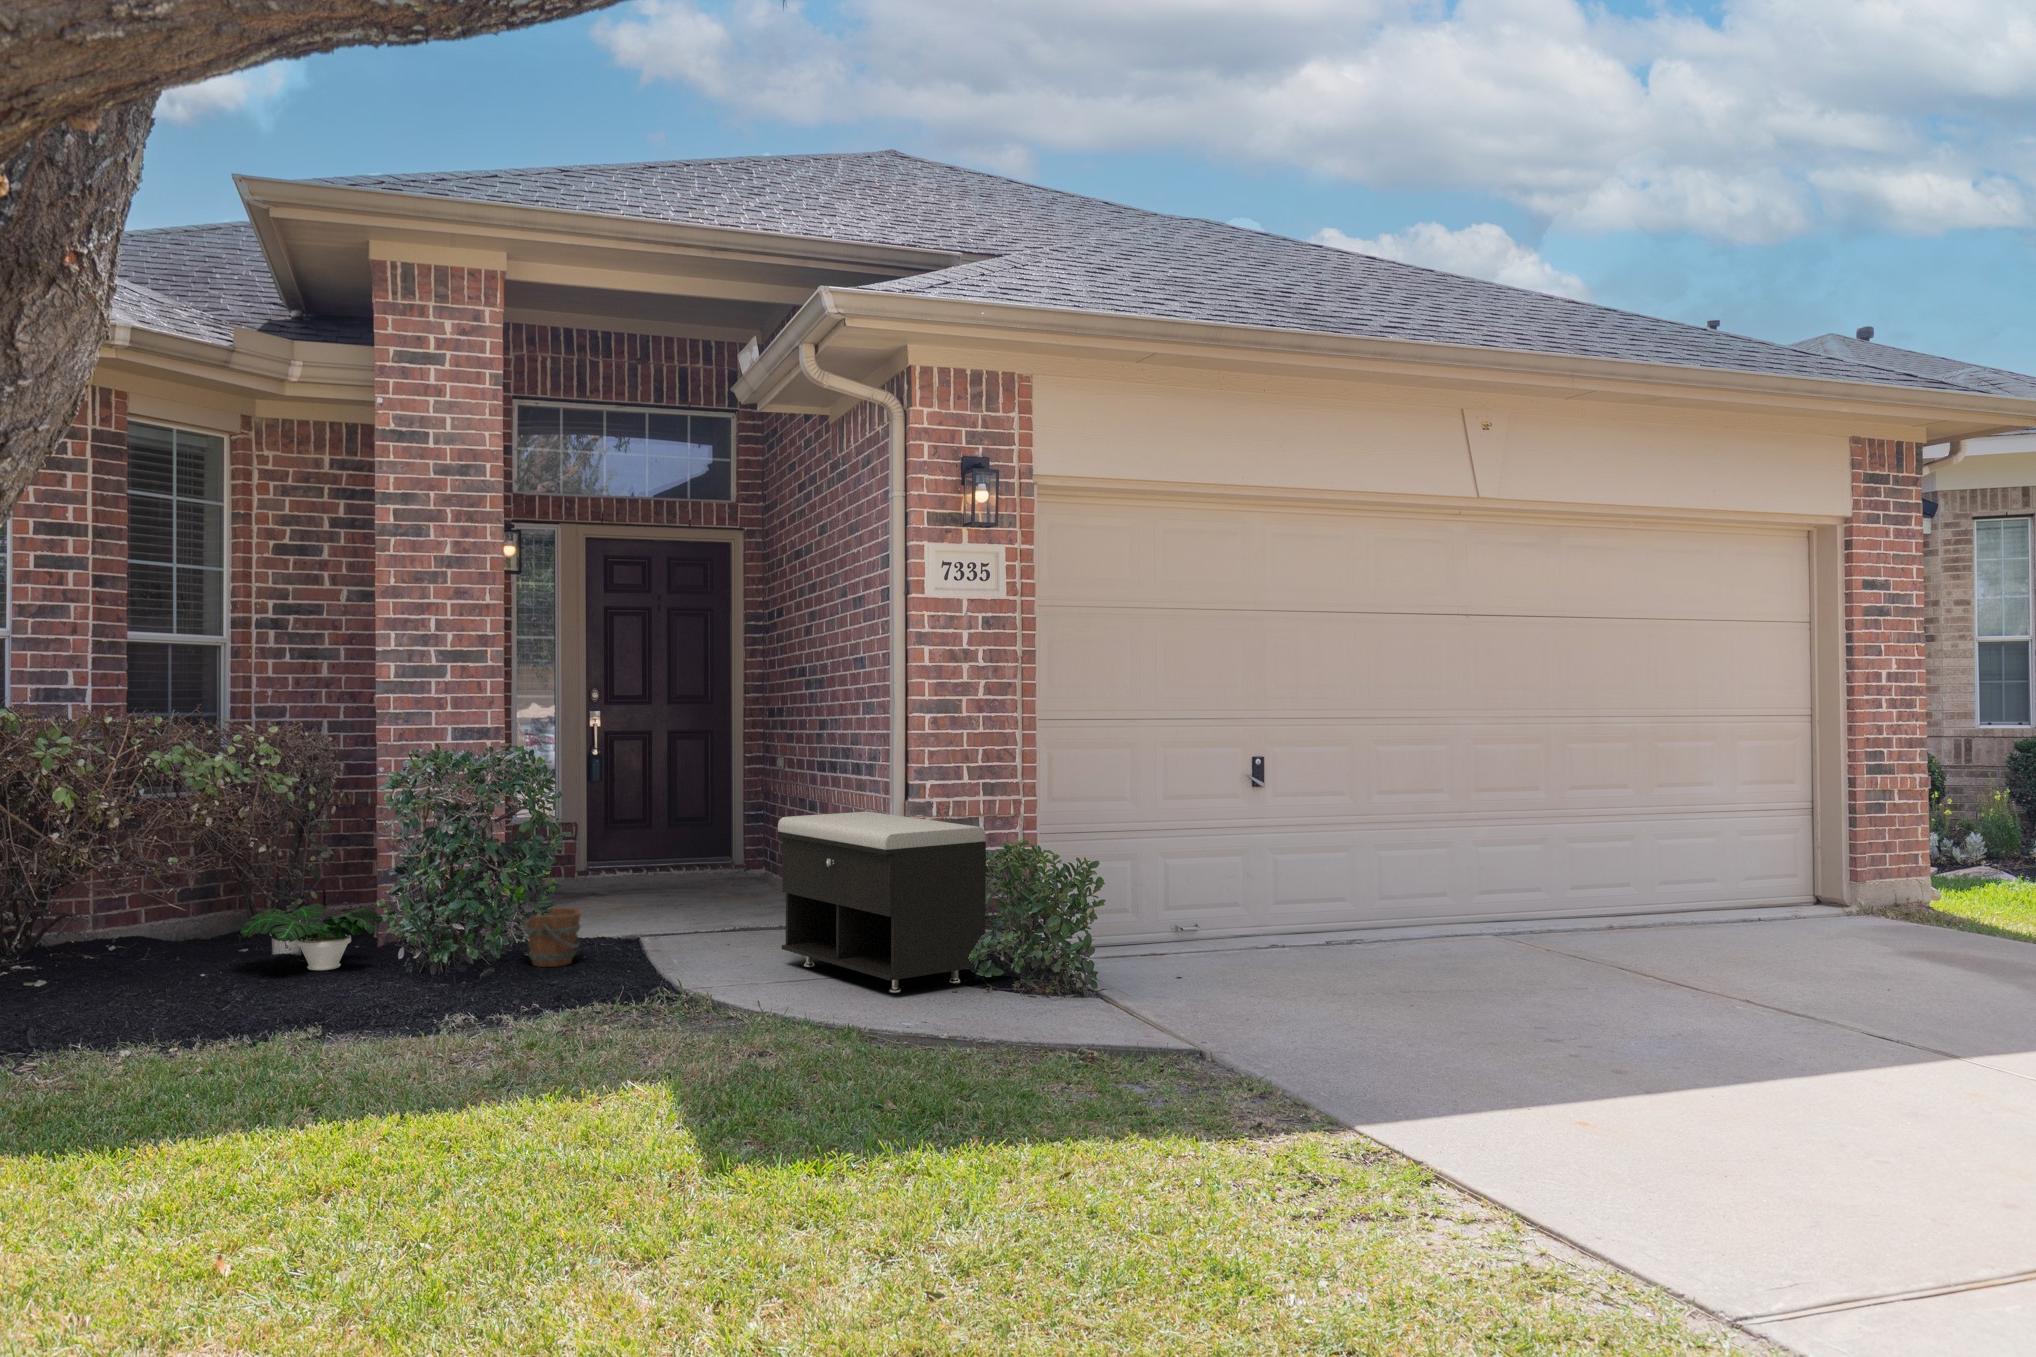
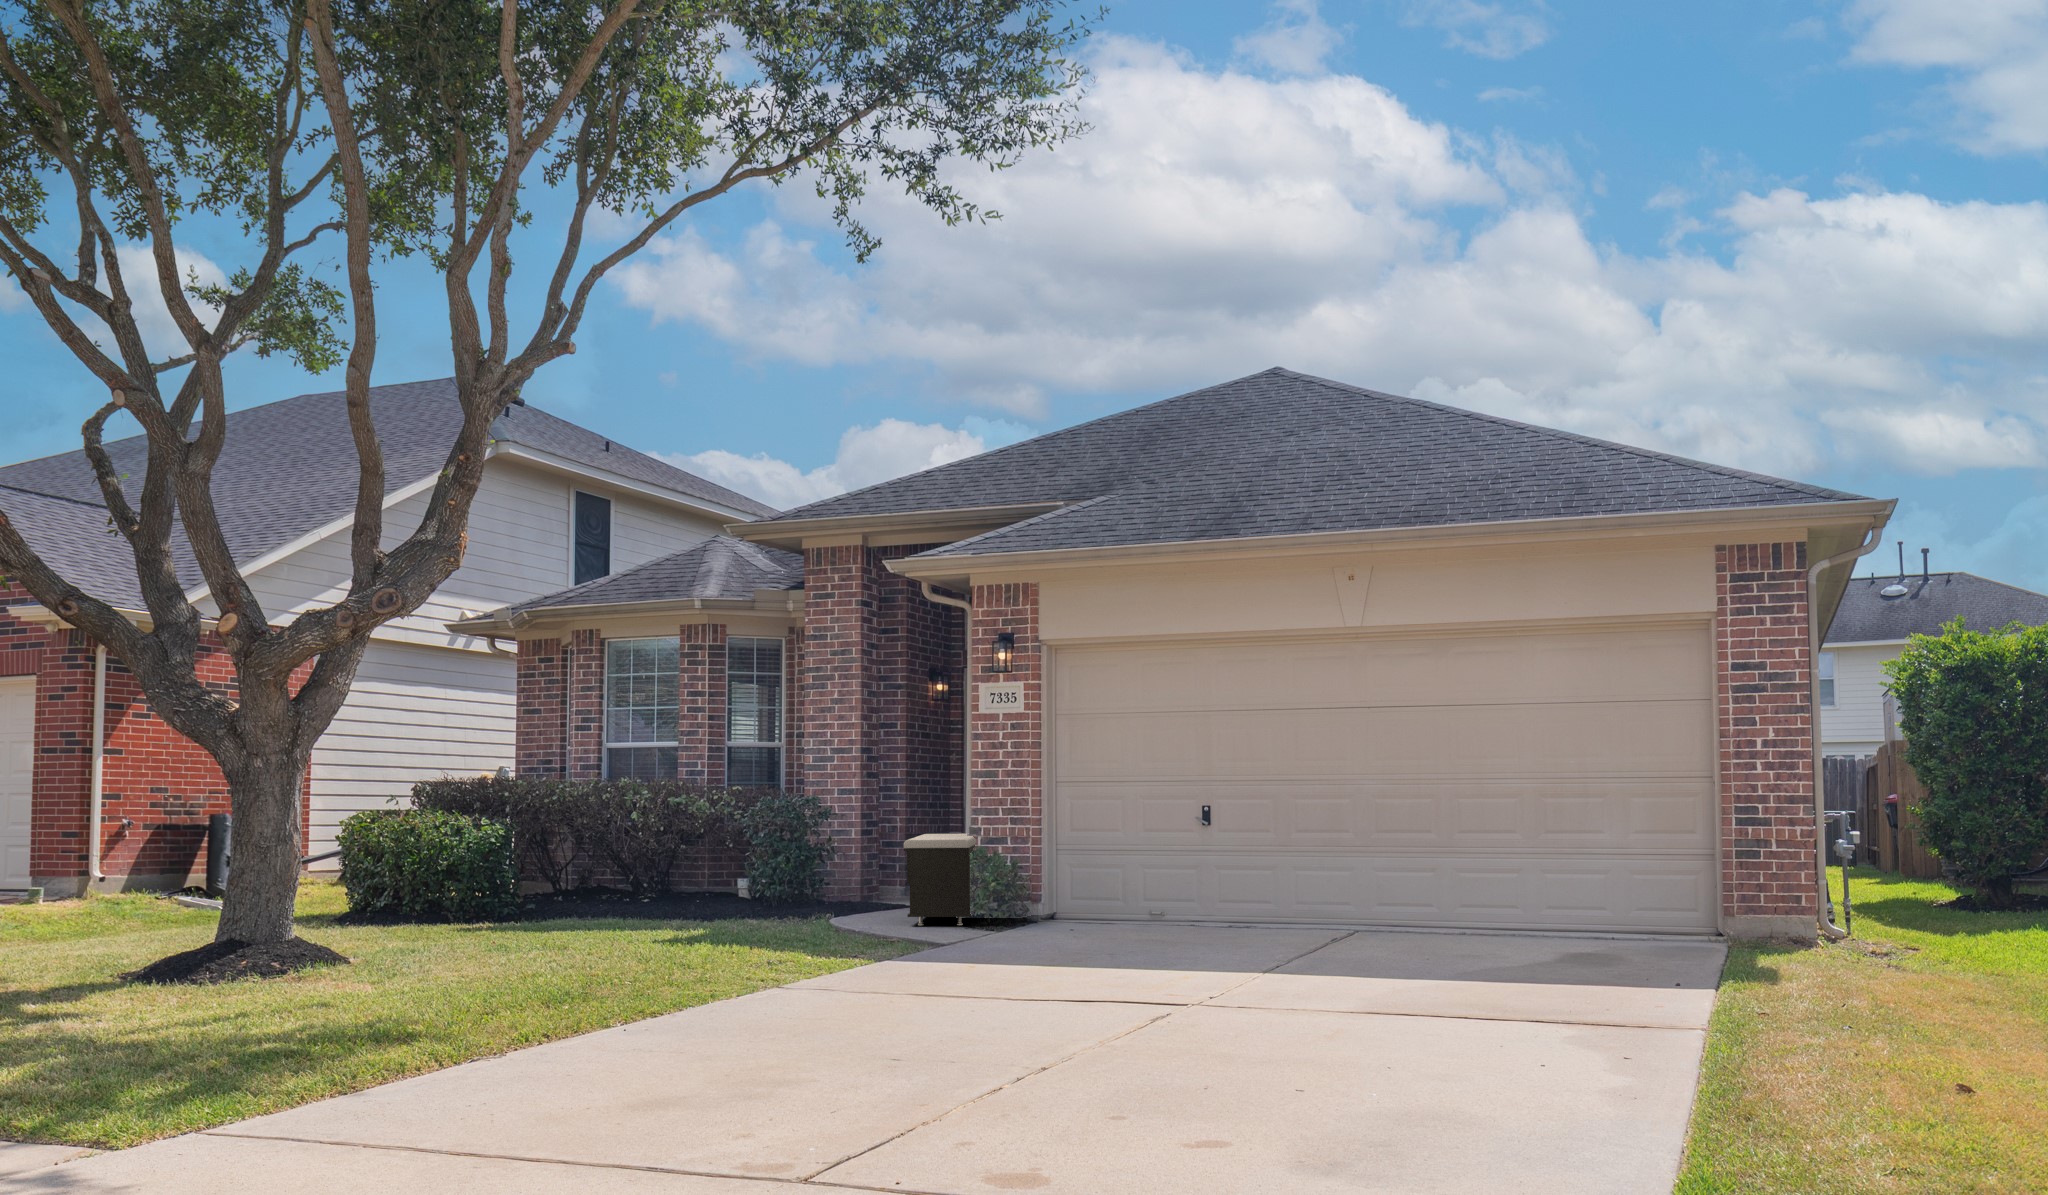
potted plant: present [240,903,383,970] -> none [734,872,794,902]
bucket: present [524,907,581,967] -> none [831,879,860,908]

